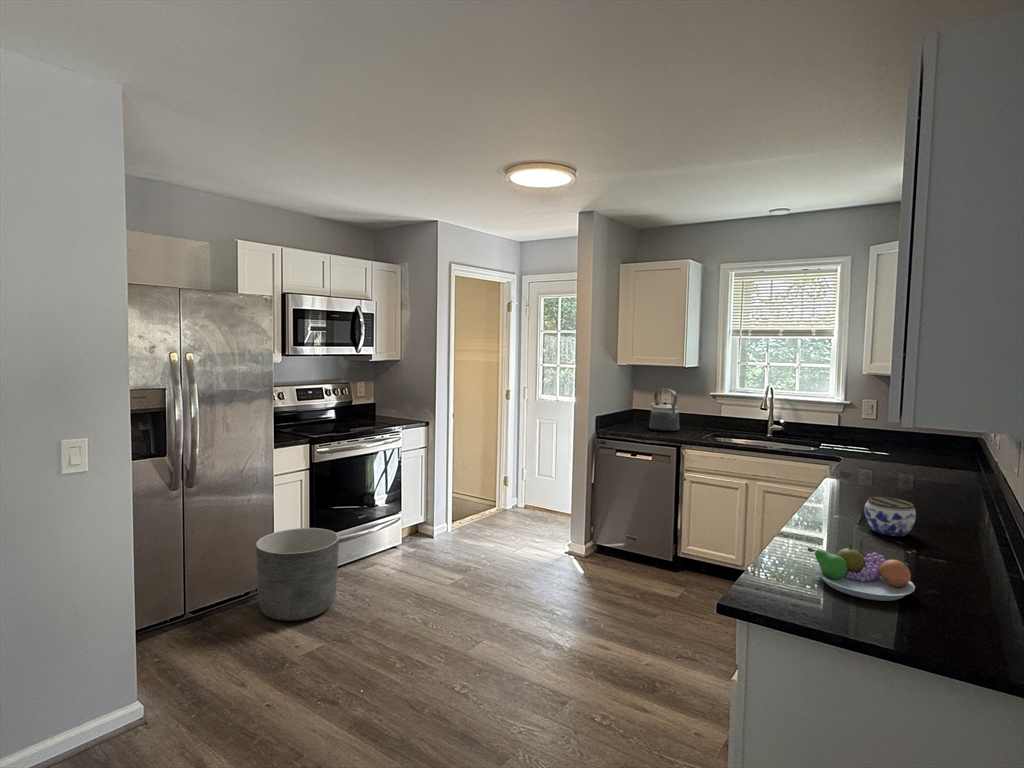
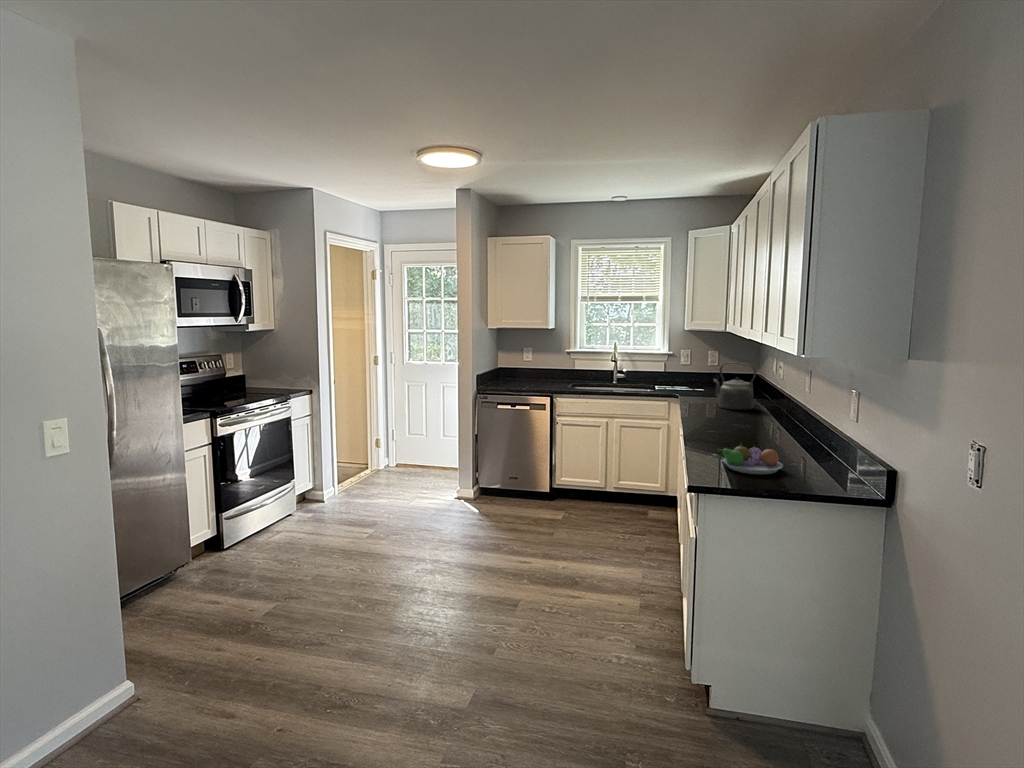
kettle: present [649,389,679,431] -> present [714,362,756,410]
jar: present [865,497,916,536] -> none [726,415,758,440]
planter: present [256,528,339,621] -> none [179,501,266,593]

